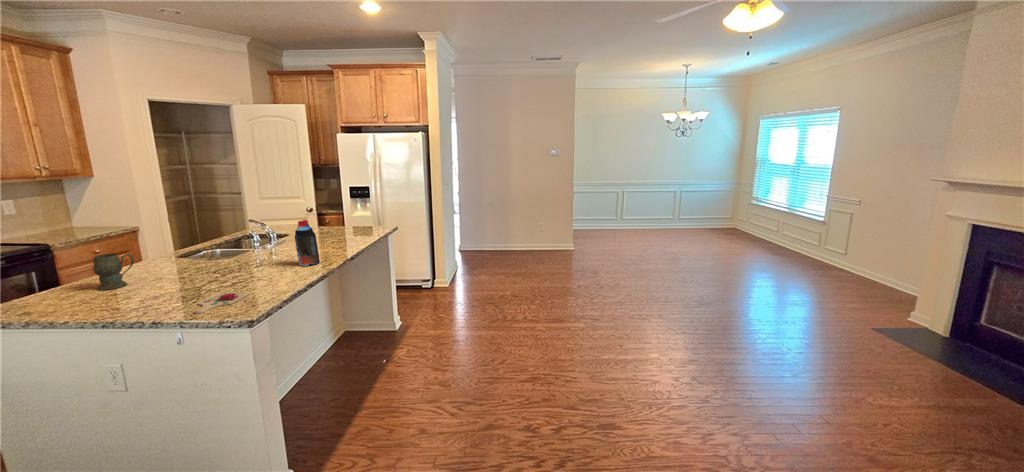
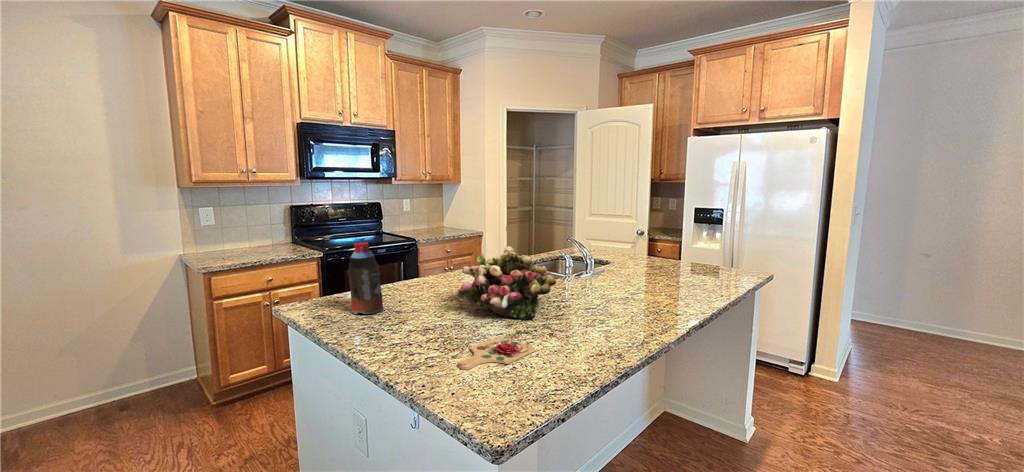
bottle: present [295,220,320,266] -> present [348,242,384,314]
flower arrangement: none [159,234,252,282] -> present [452,246,556,319]
mug: present [93,253,134,290] -> none [404,256,439,298]

